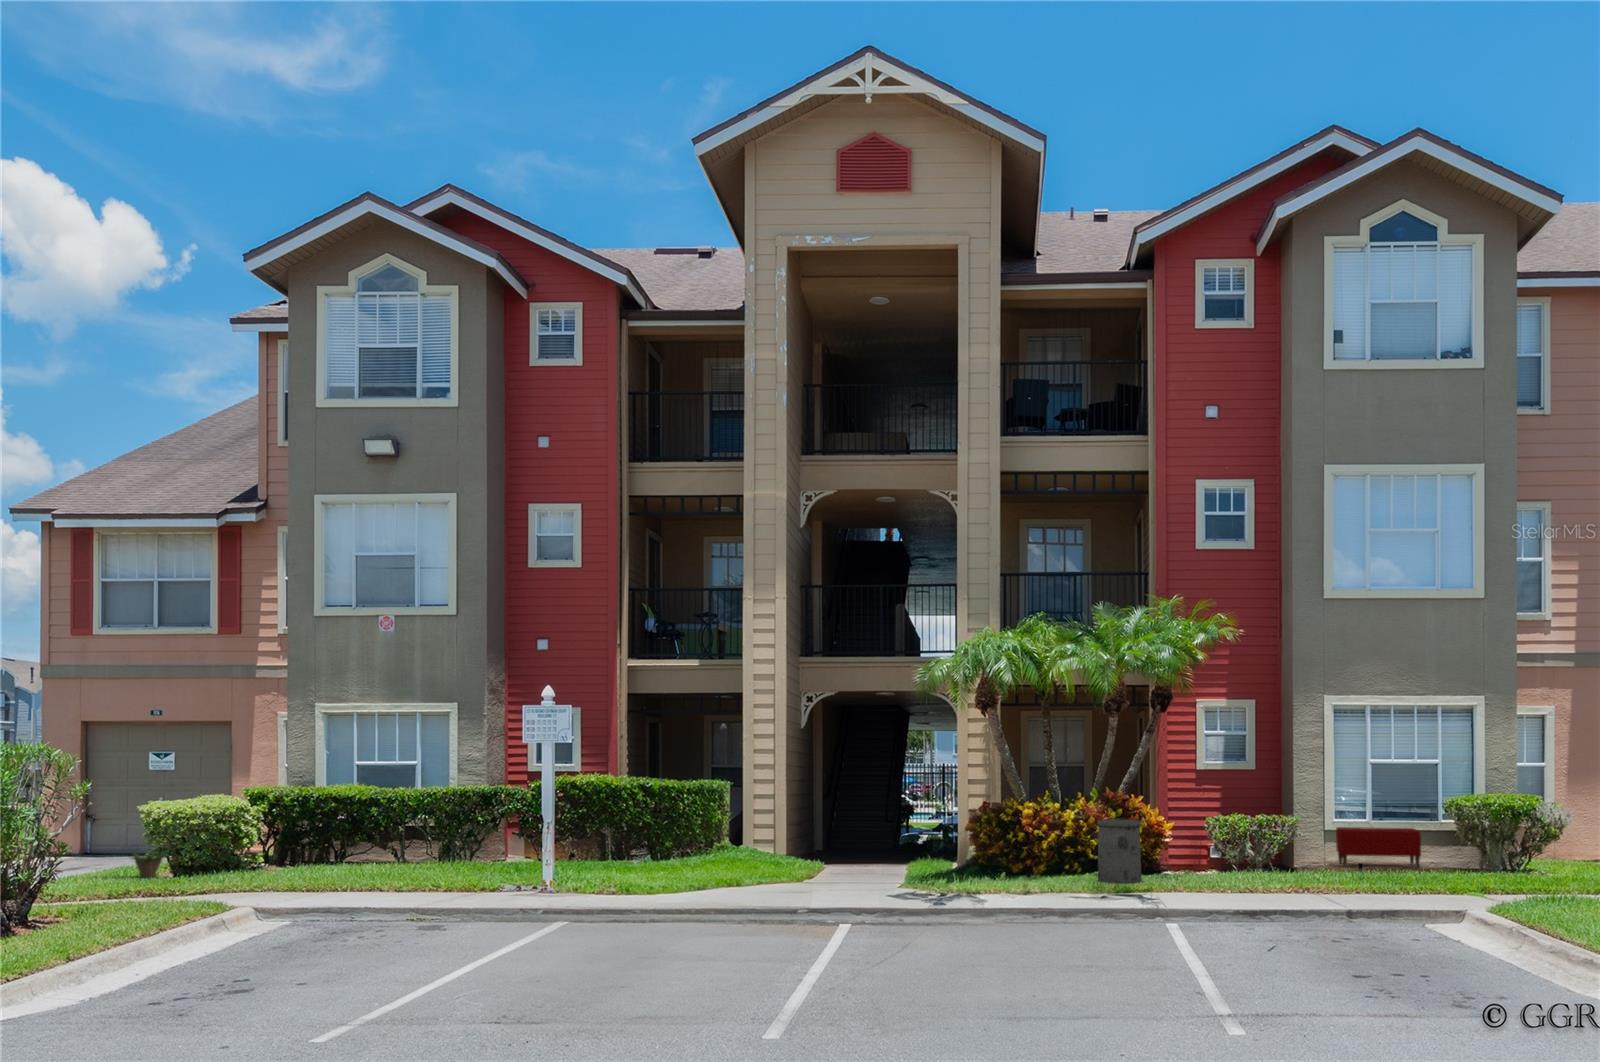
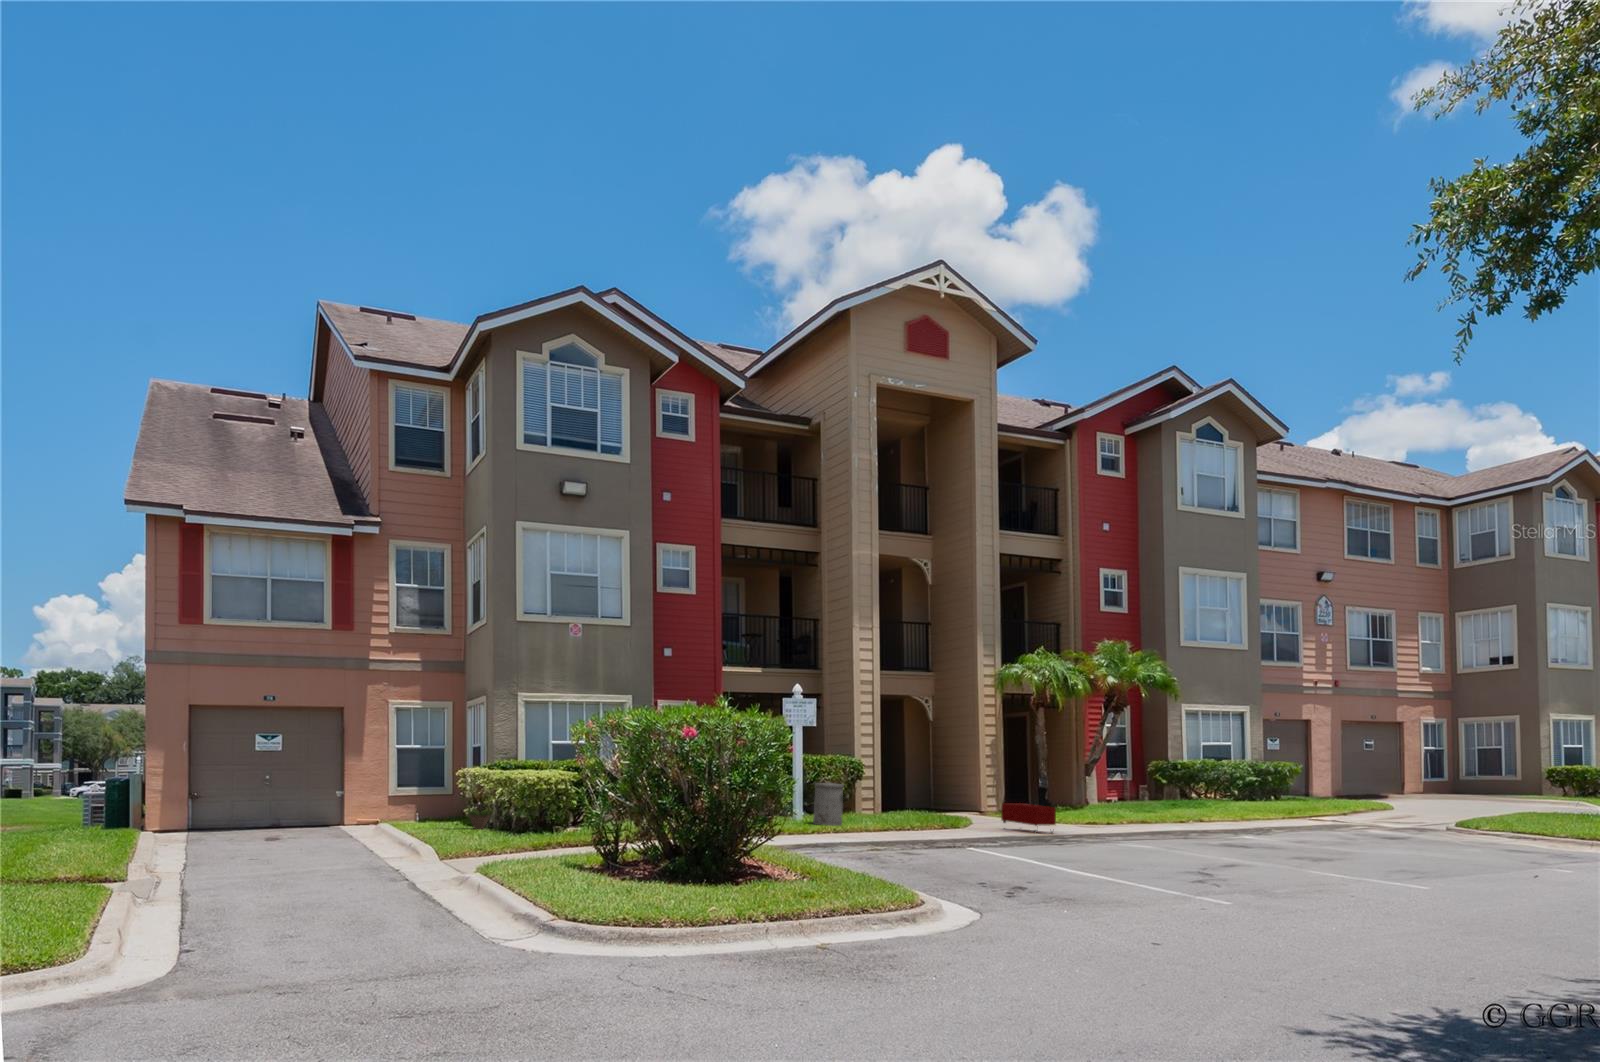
trash can: present [1097,818,1142,884] -> present [813,782,844,826]
bench: present [1336,827,1421,868] -> present [1001,803,1056,833]

